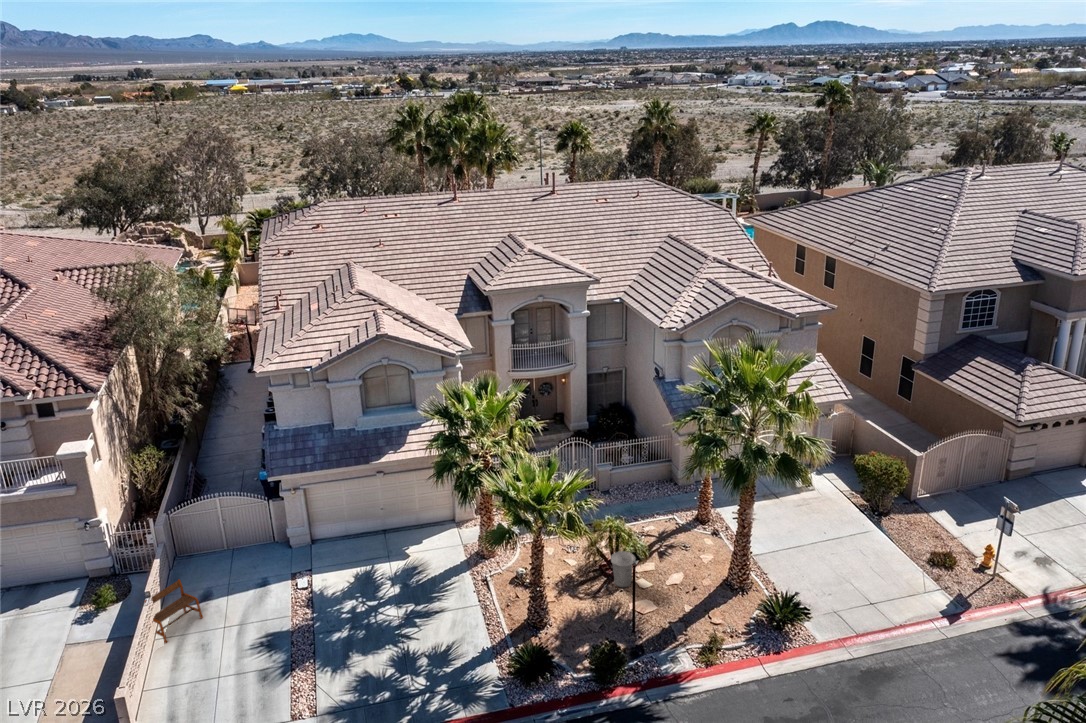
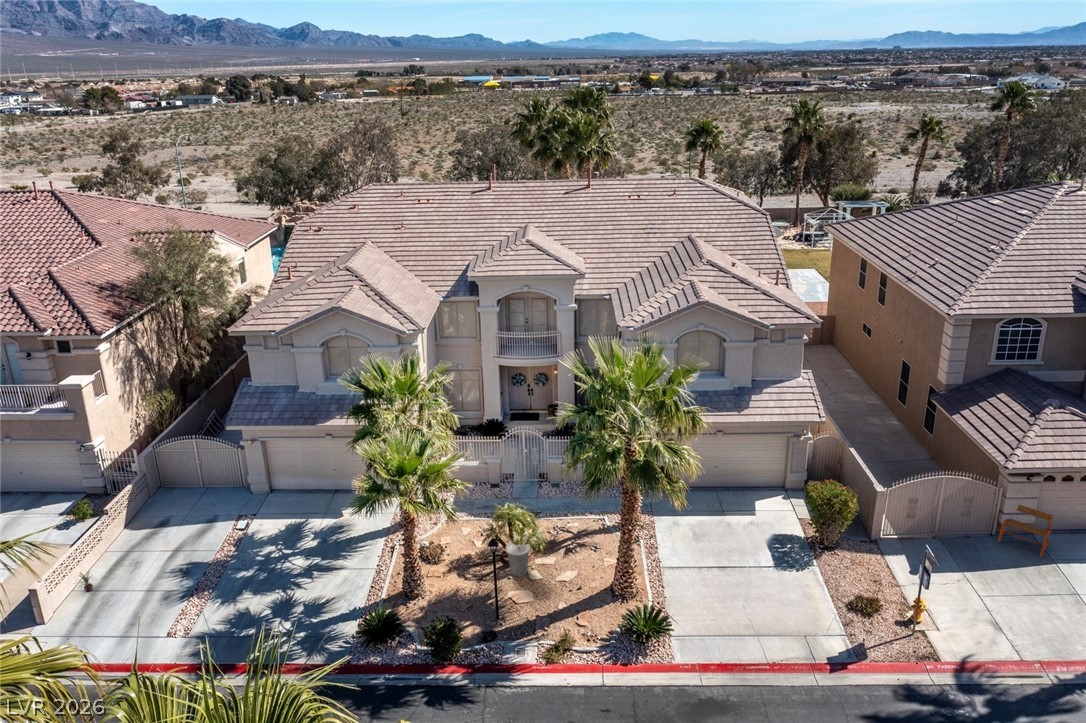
bench: present [144,579,203,643] -> present [998,505,1053,557]
decorative plant: none [144,665,174,689] -> present [80,572,93,591]

